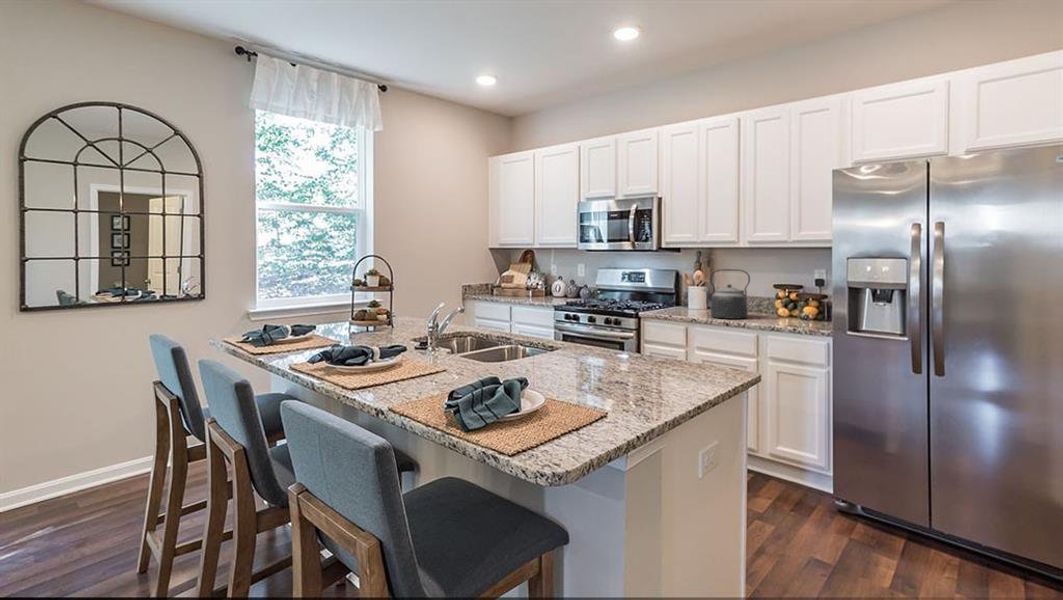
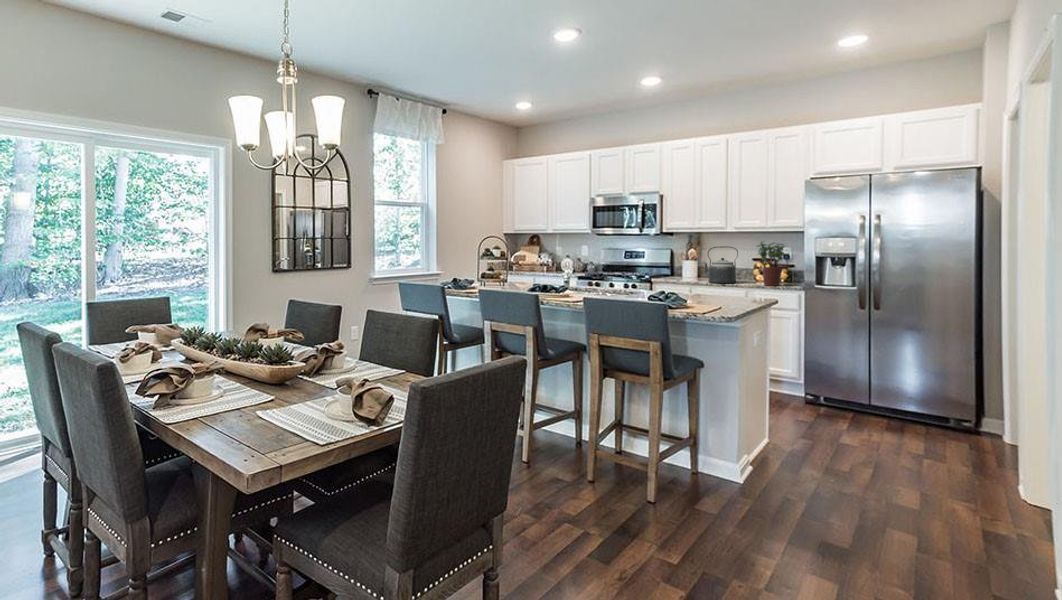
potted plant: none [769,262,812,325] -> present [757,241,785,286]

